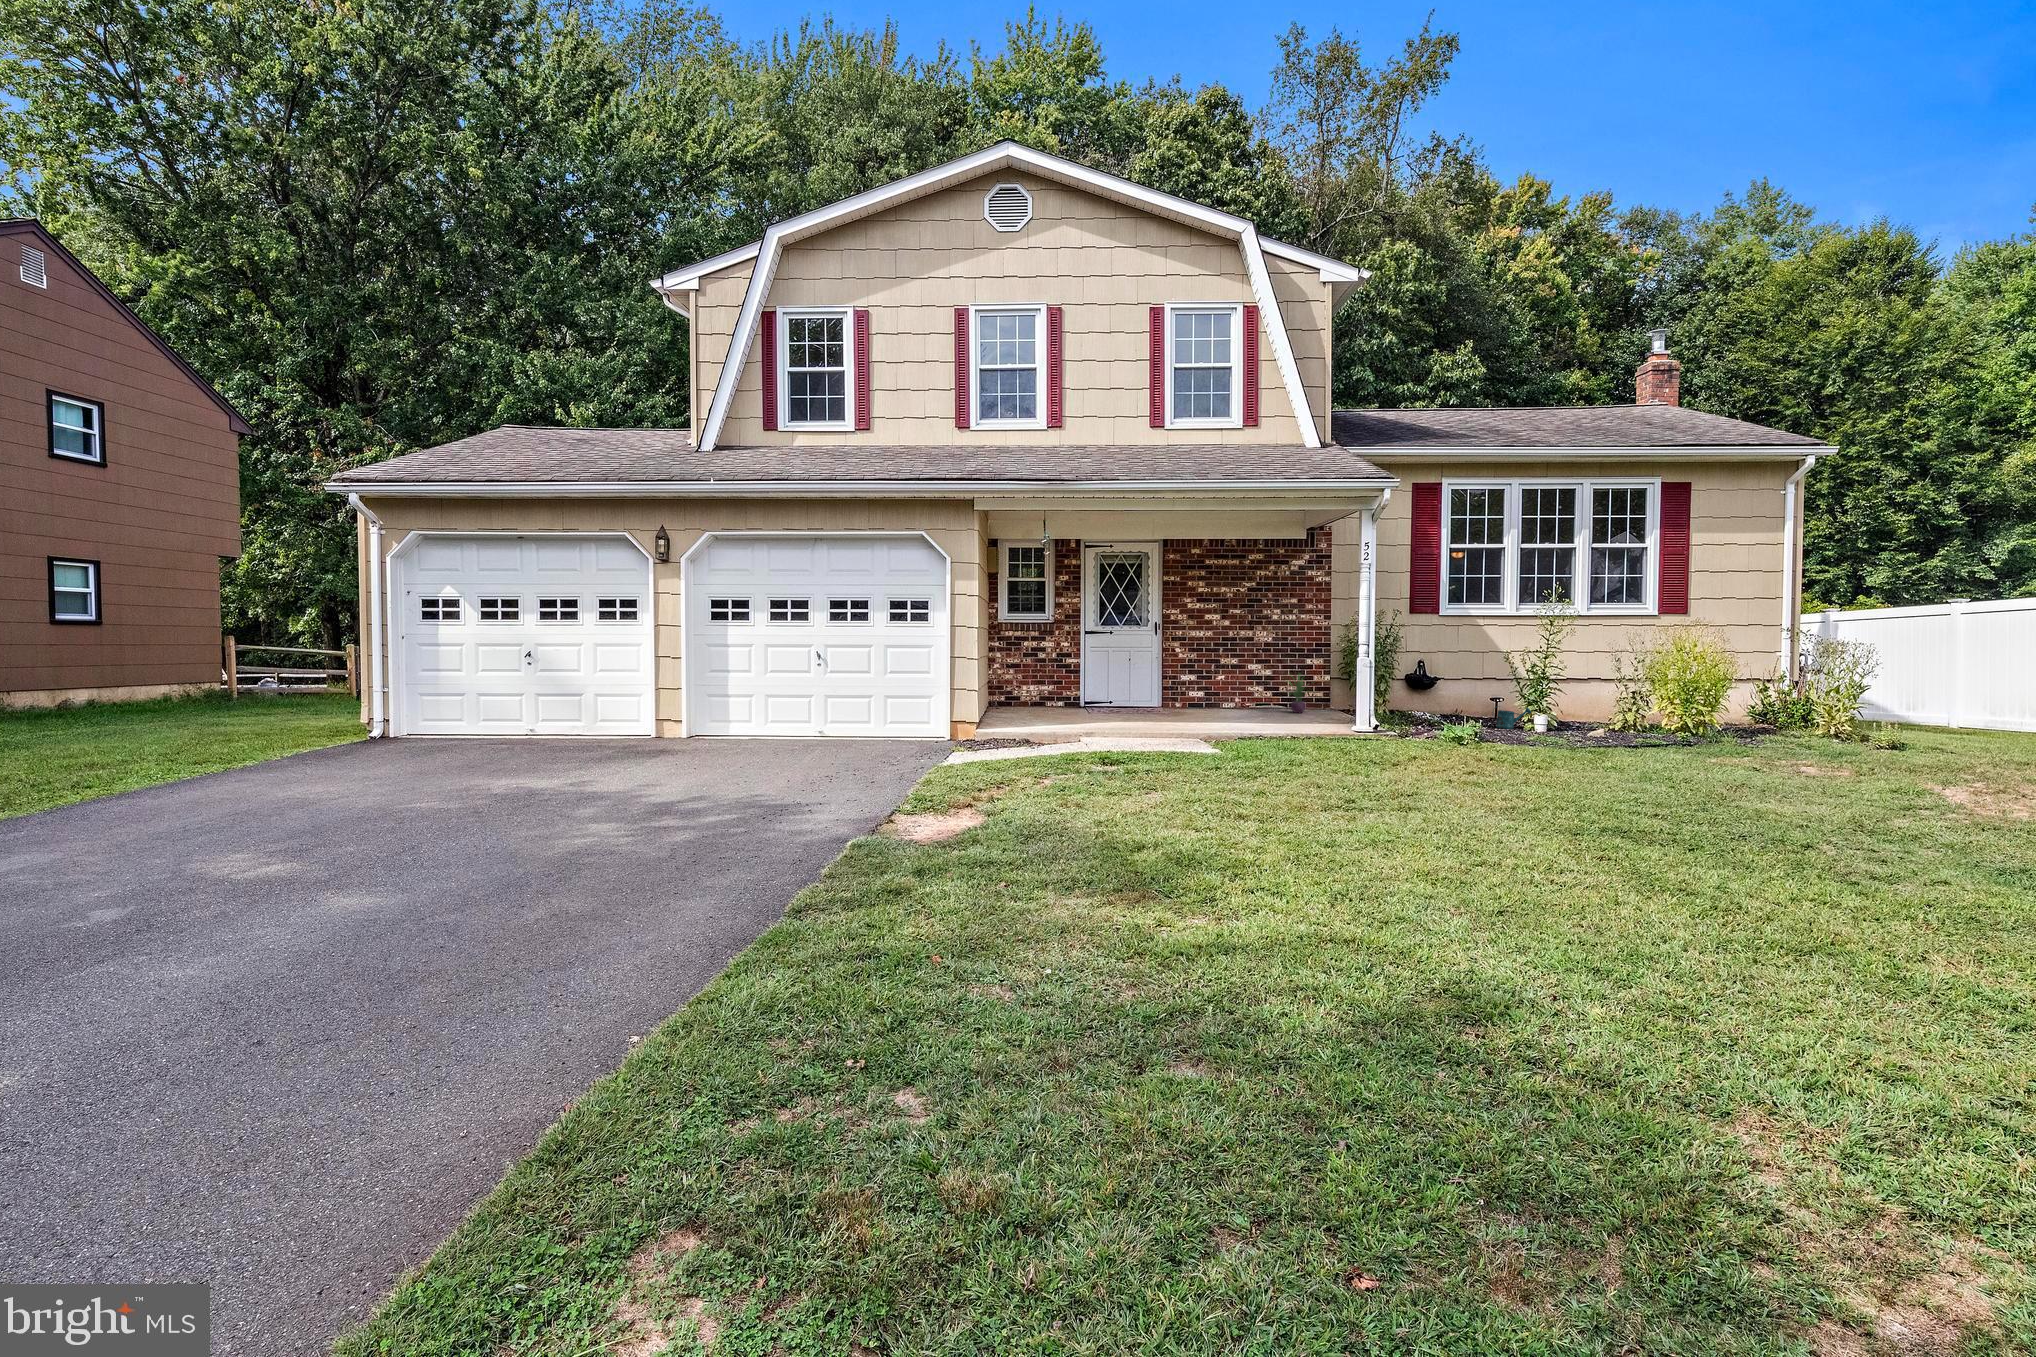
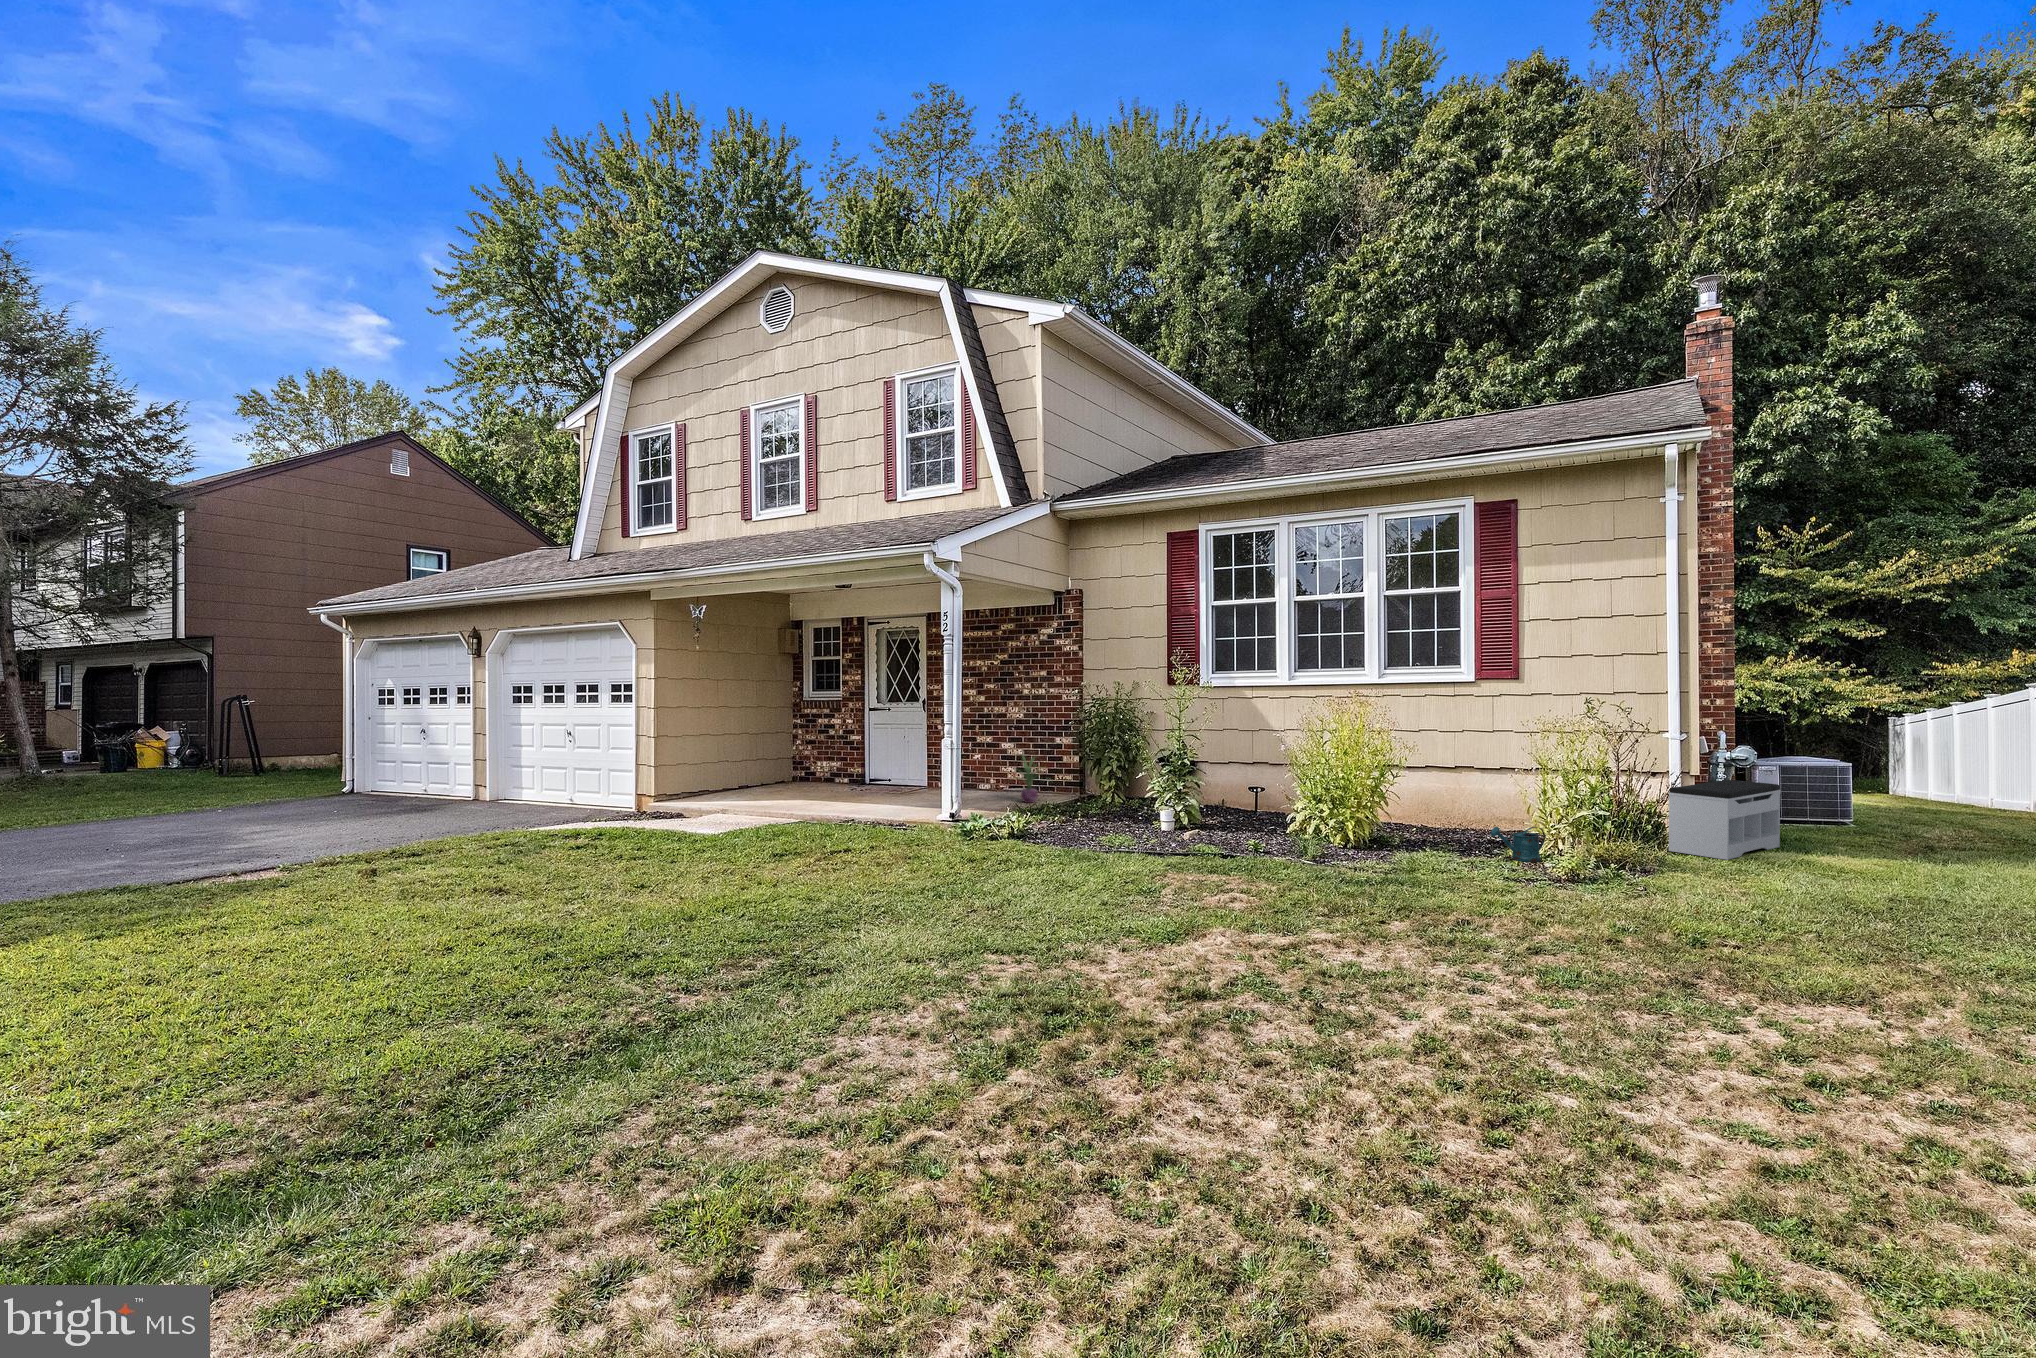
bench: none [1796,680,1843,730] -> present [1669,780,1781,860]
watering can: present [1494,707,1531,729] -> present [1491,827,1545,862]

